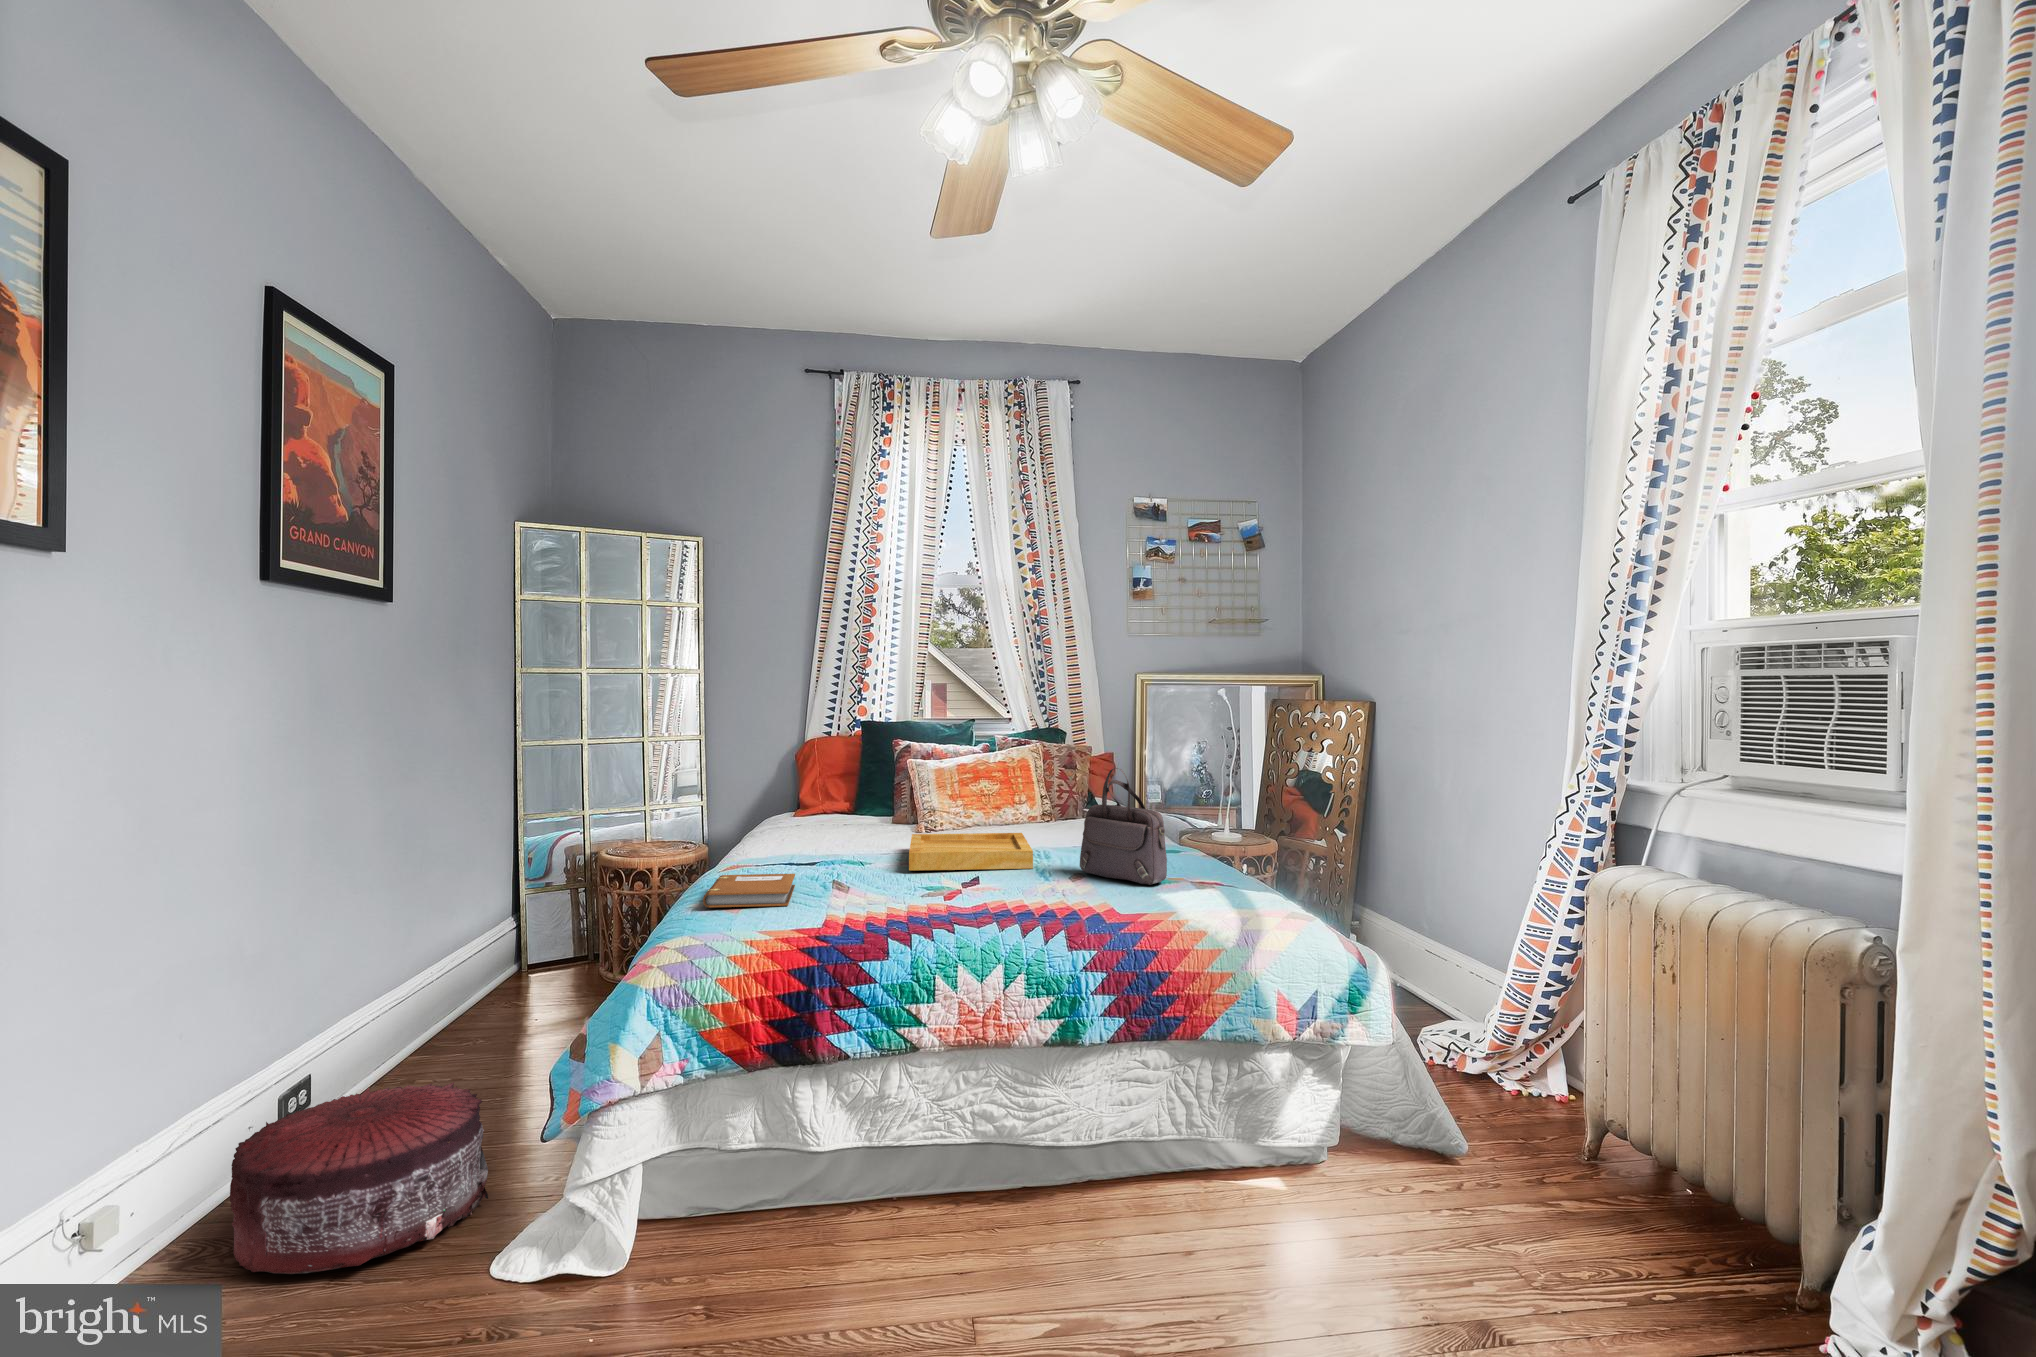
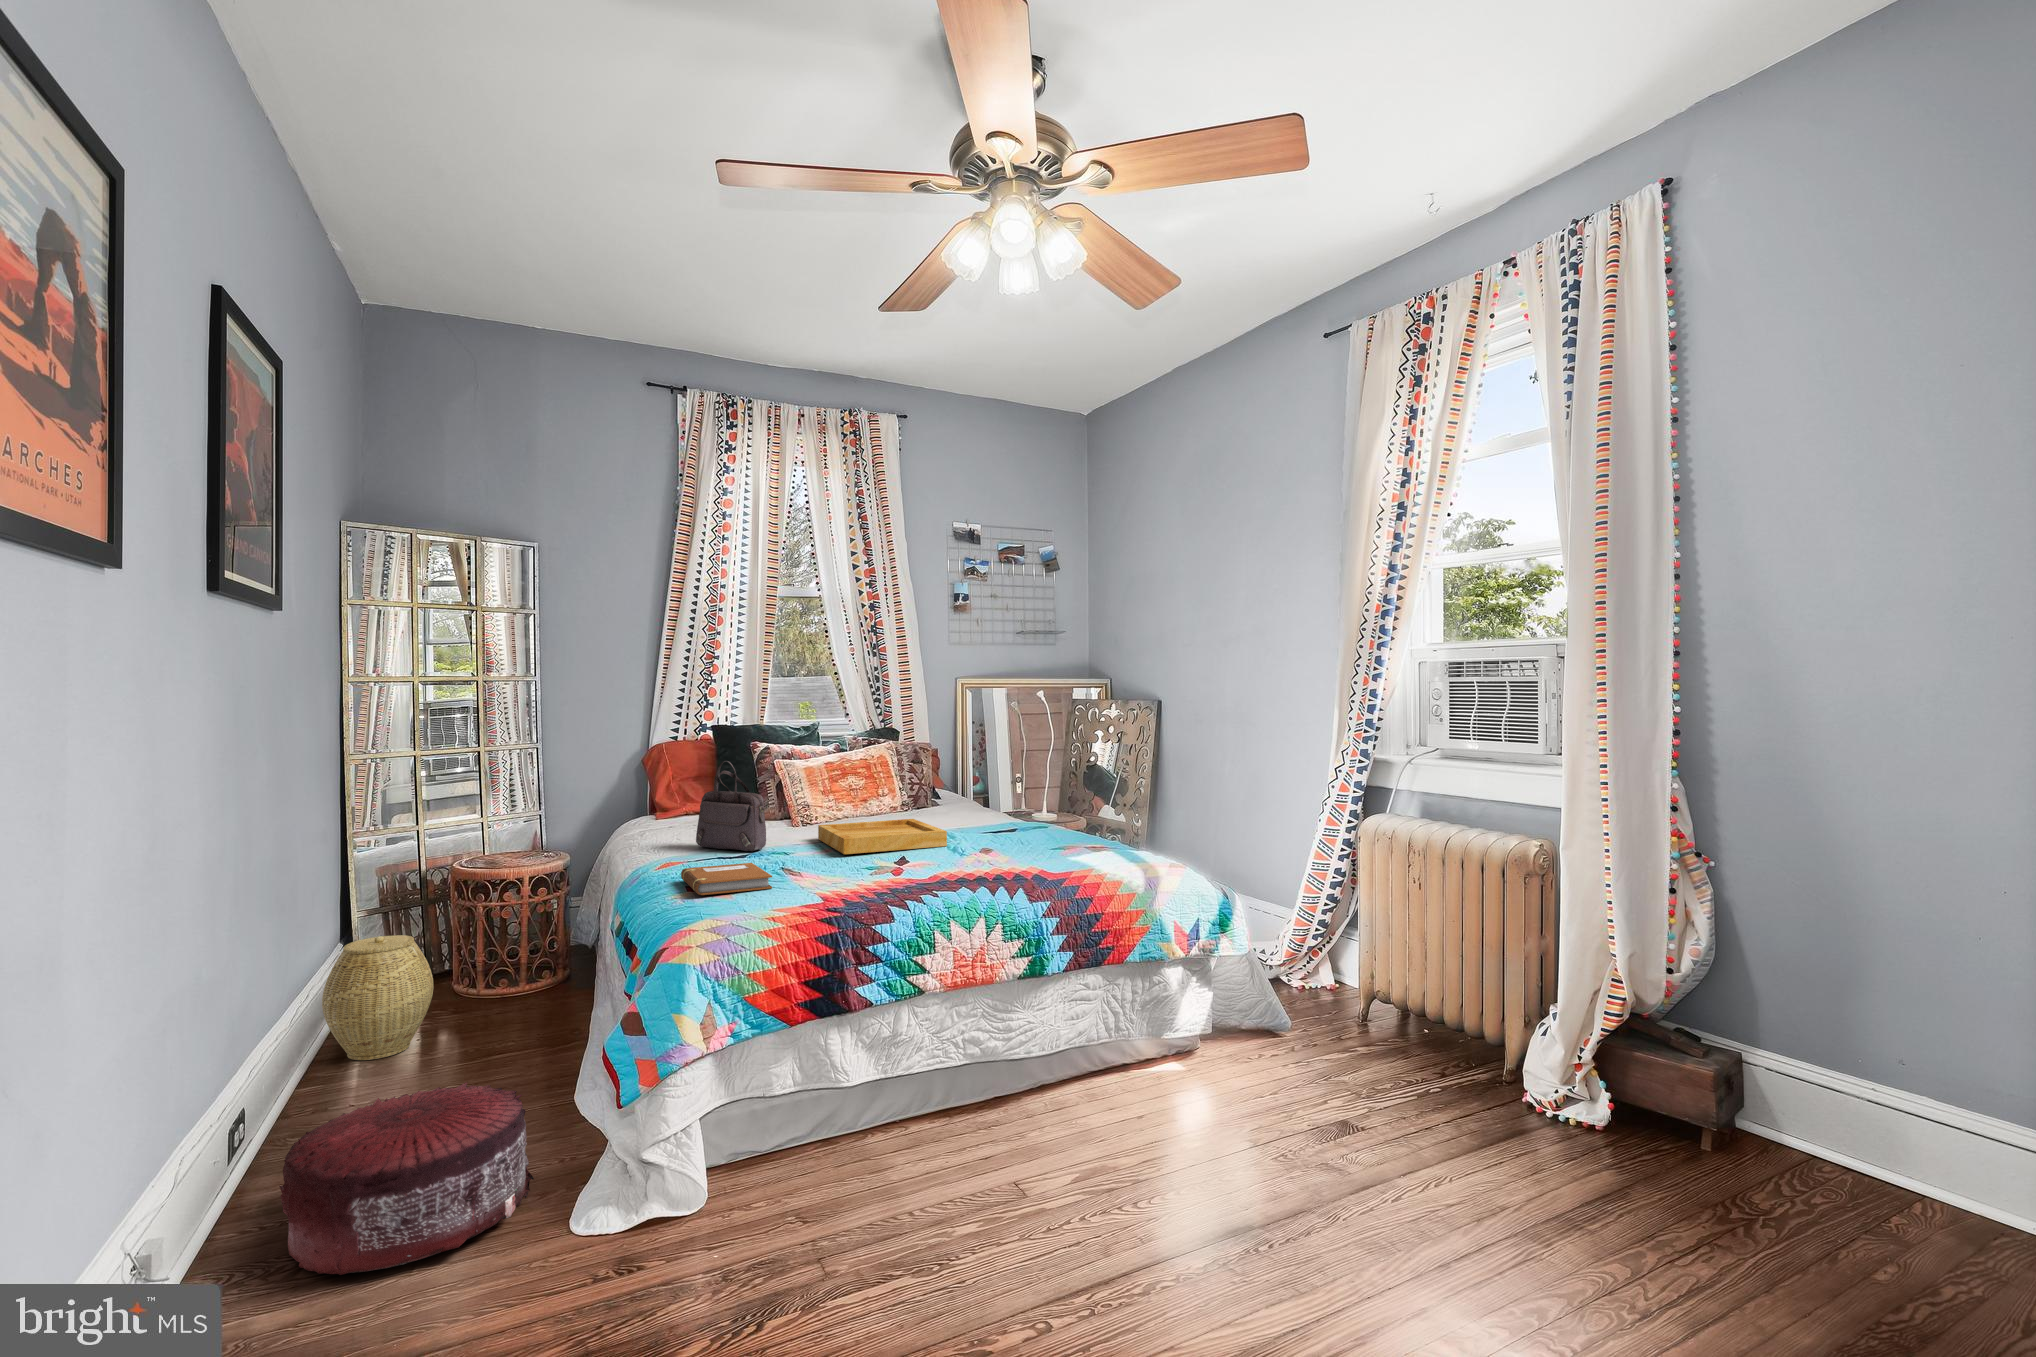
handbag: present [1080,768,1167,885] -> present [696,761,766,852]
woven basket: none [444,917,545,1036] -> present [322,935,433,1060]

